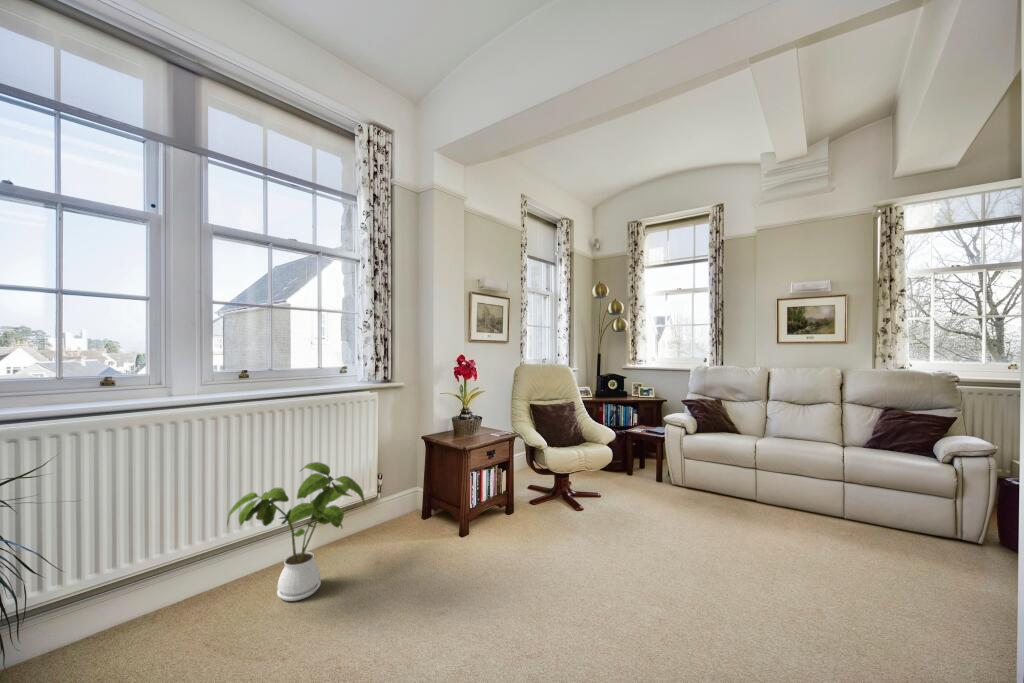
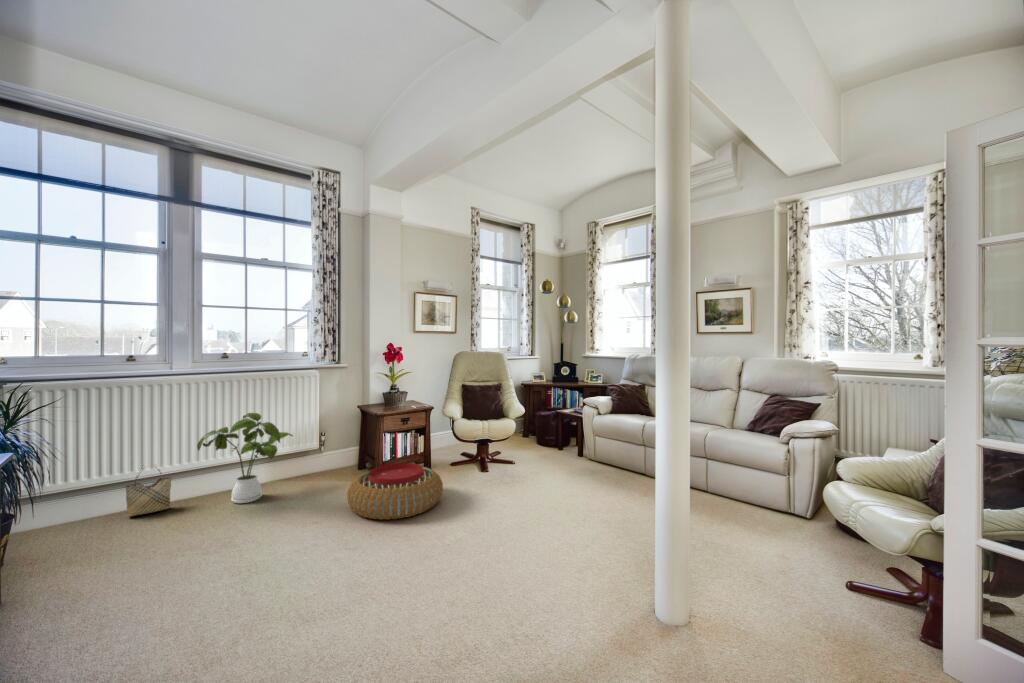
pouf: none [462,516,588,609] -> present [347,463,443,520]
woven basket: none [109,554,183,654] -> present [125,469,171,517]

